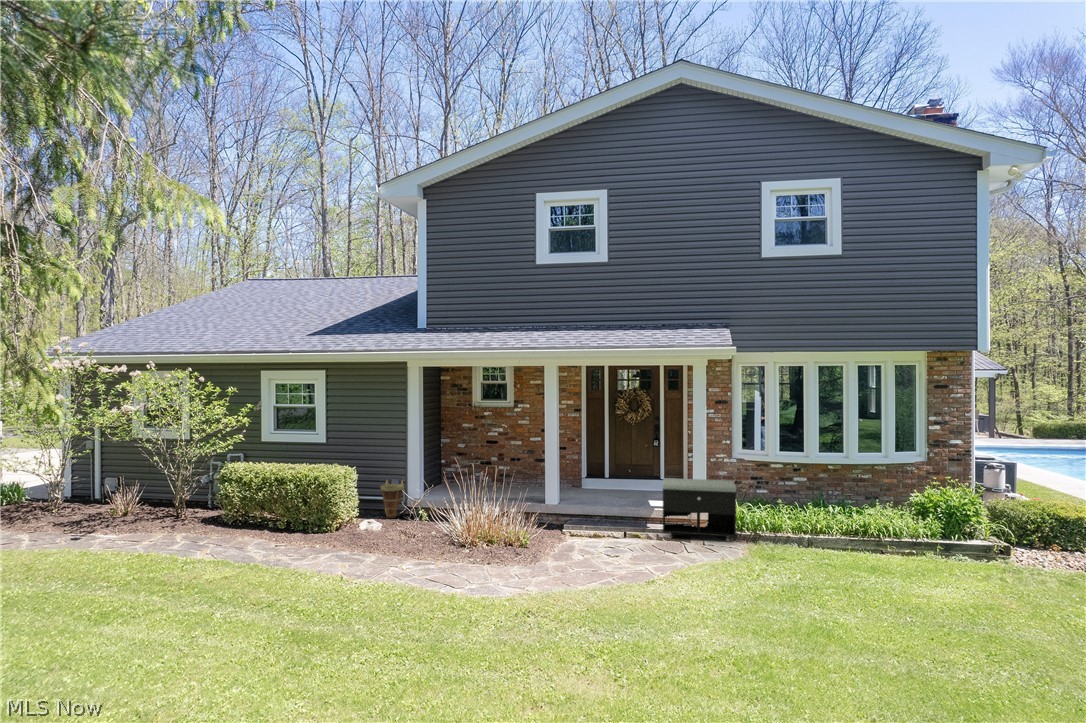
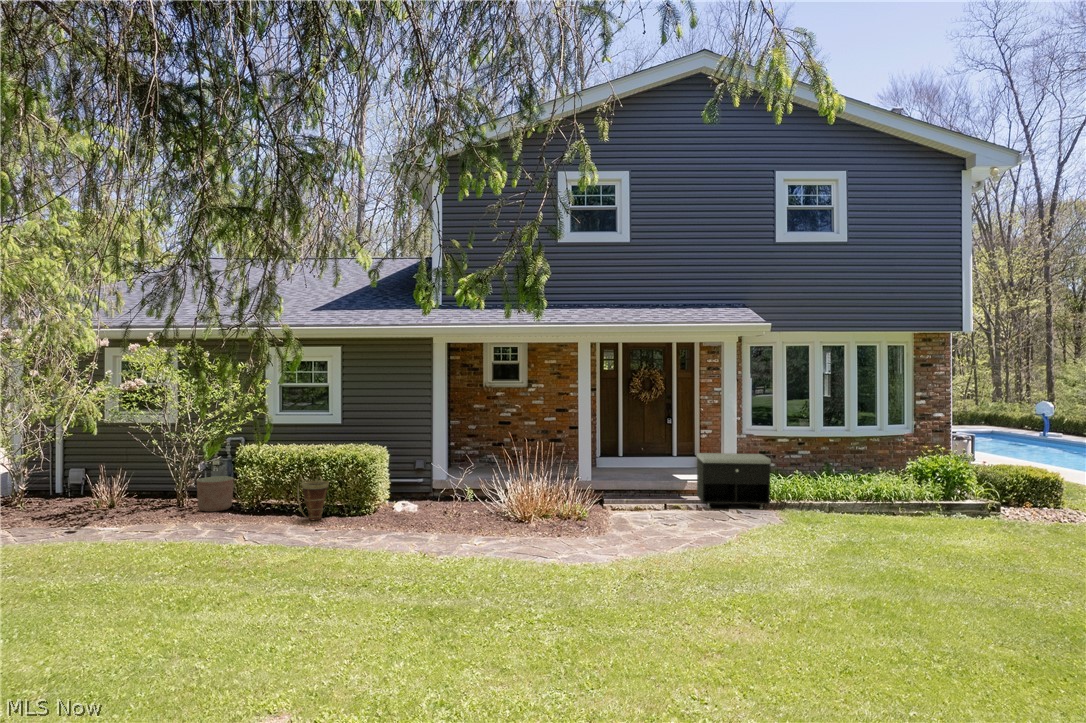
basket: present [381,480,405,518] -> present [297,476,329,521]
planter: none [170,490,206,523] -> present [197,476,234,512]

